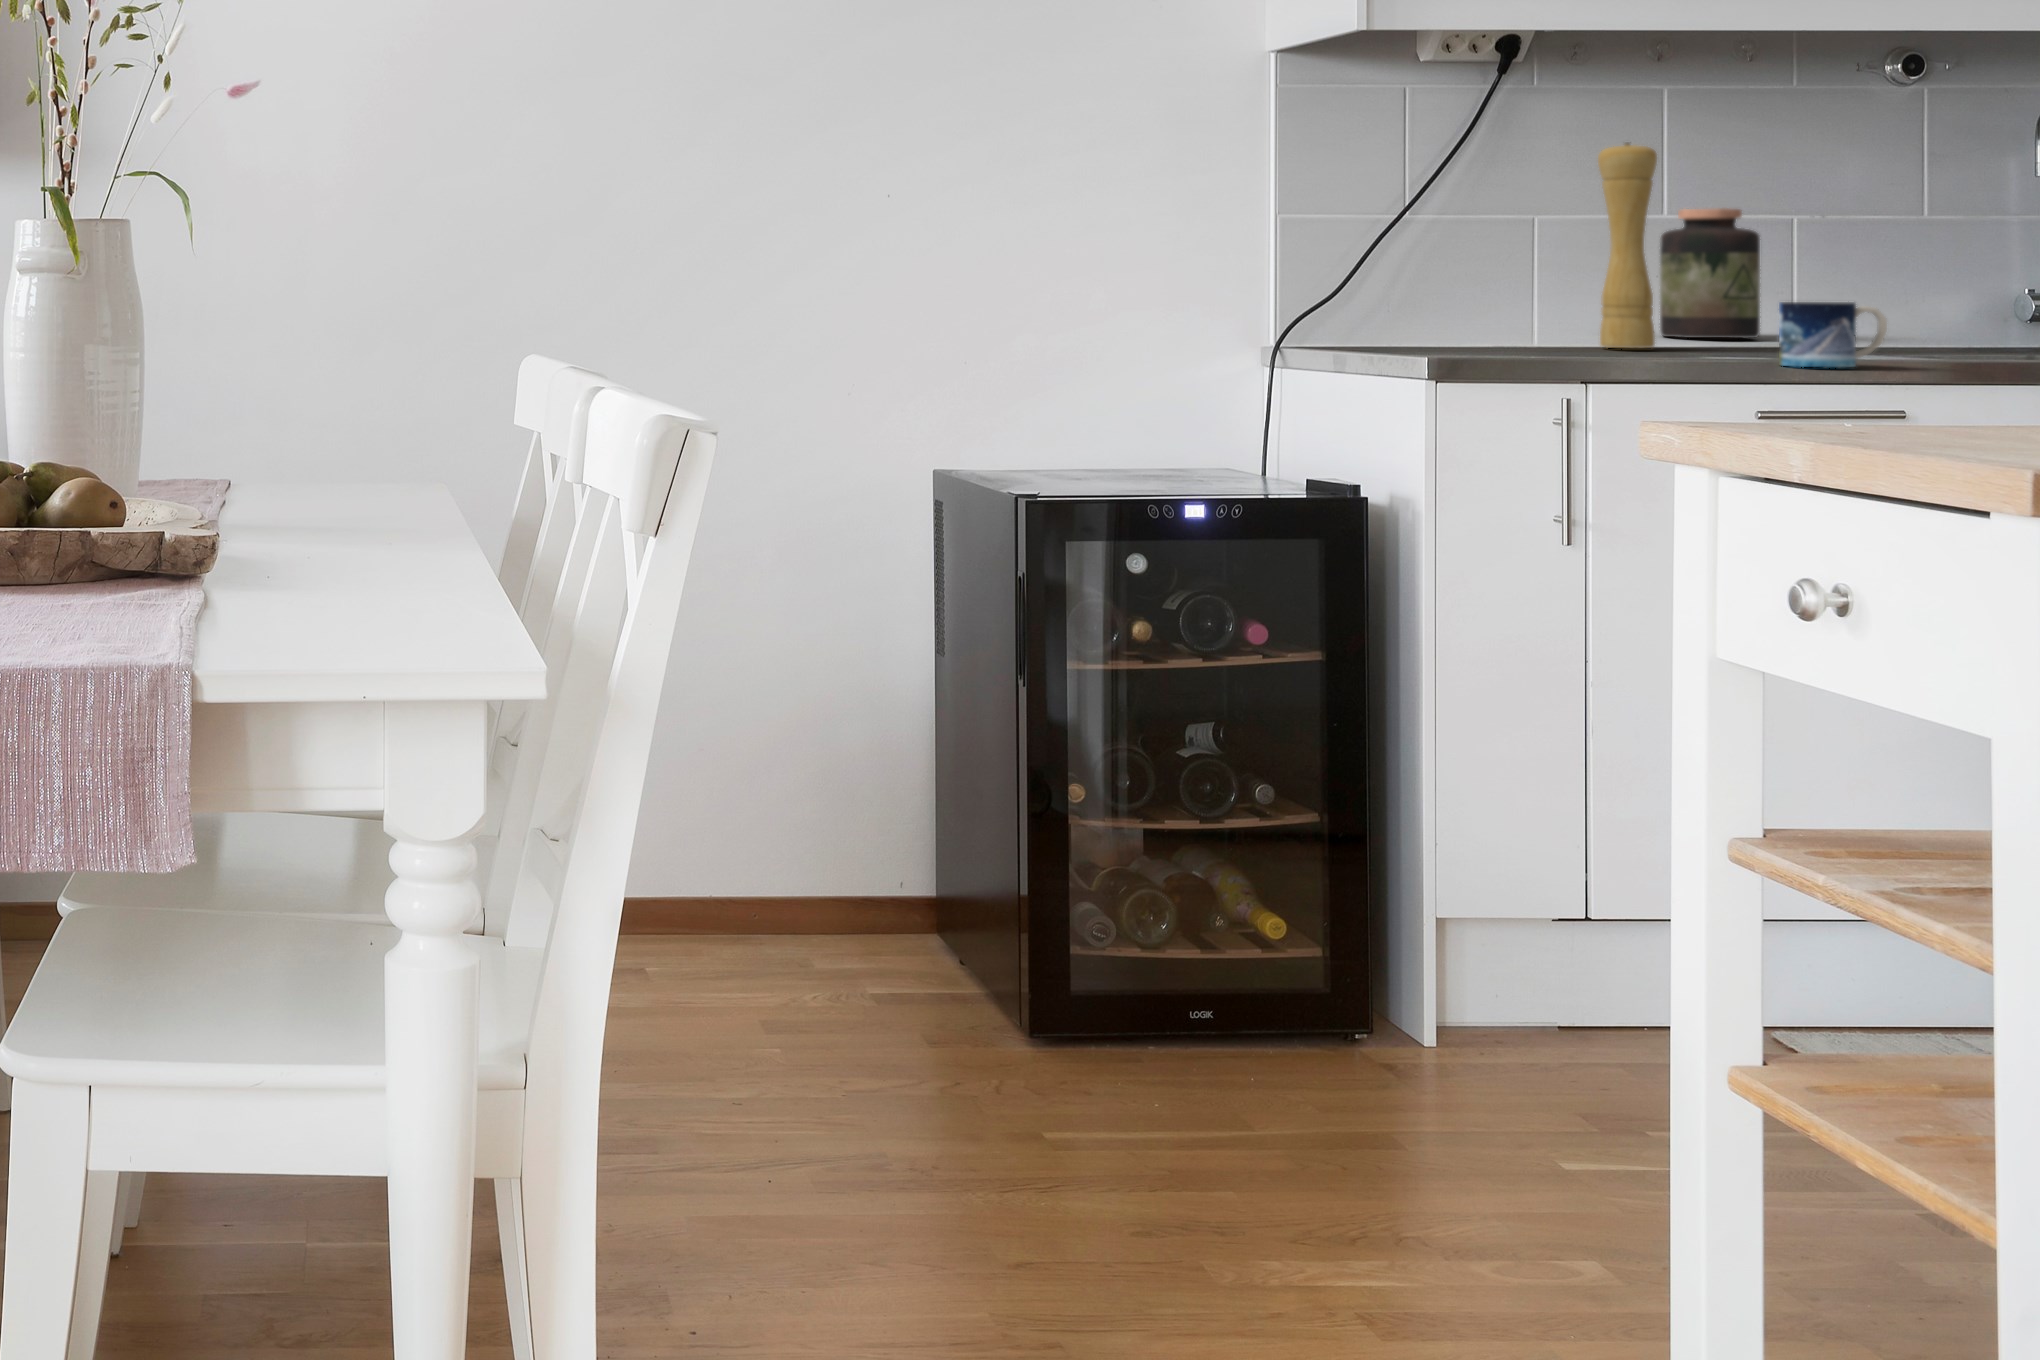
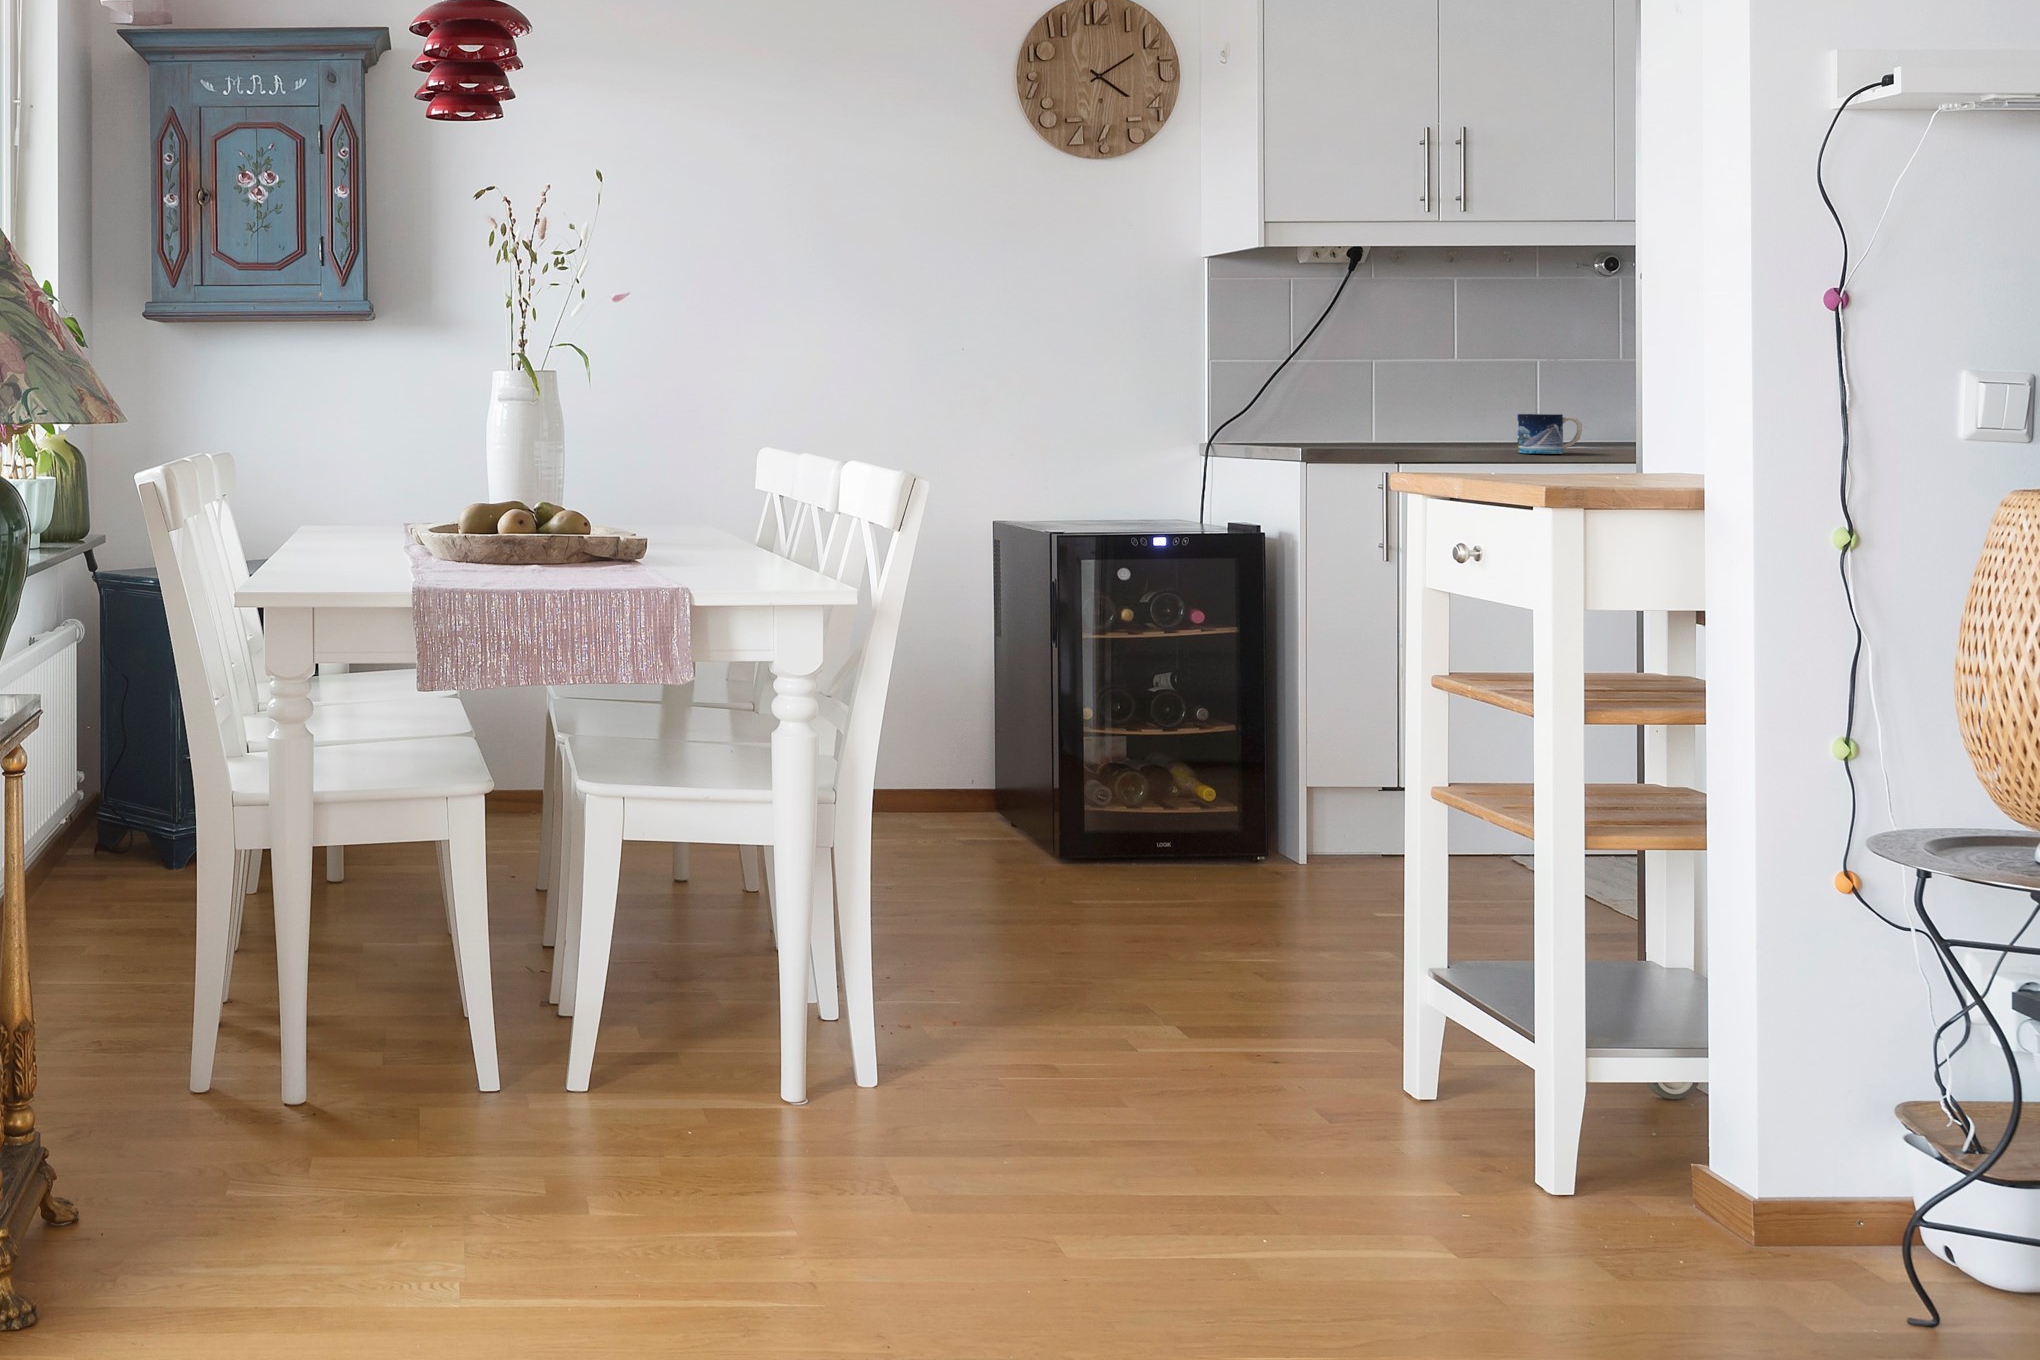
pepper mill: present [1598,142,1657,349] -> none [1411,315,1448,443]
jar: present [1660,208,1760,338] -> none [1458,355,1521,437]

